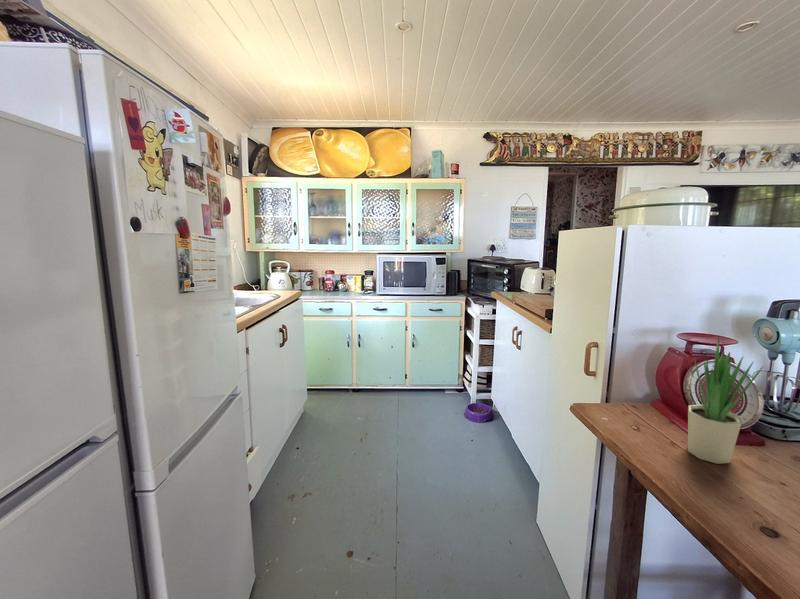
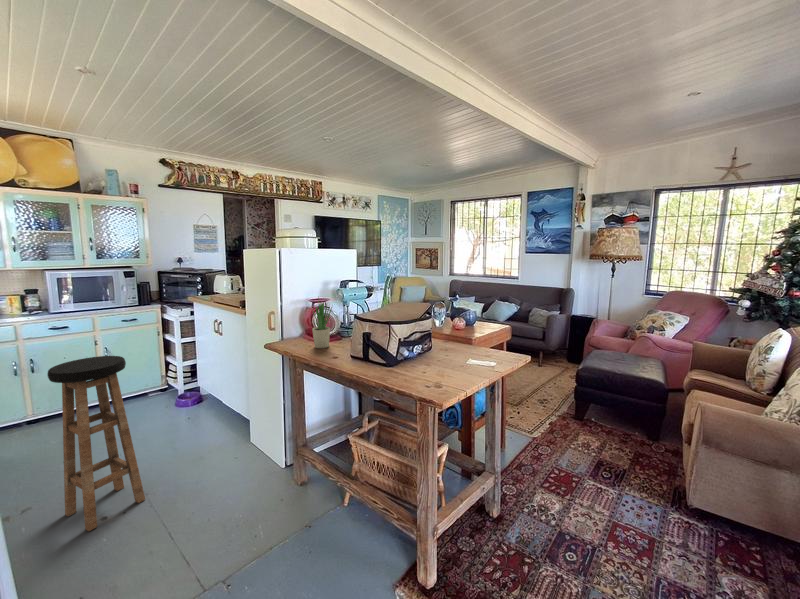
bar stool: none [331,355,400,552] -> present [48,356,145,531]

